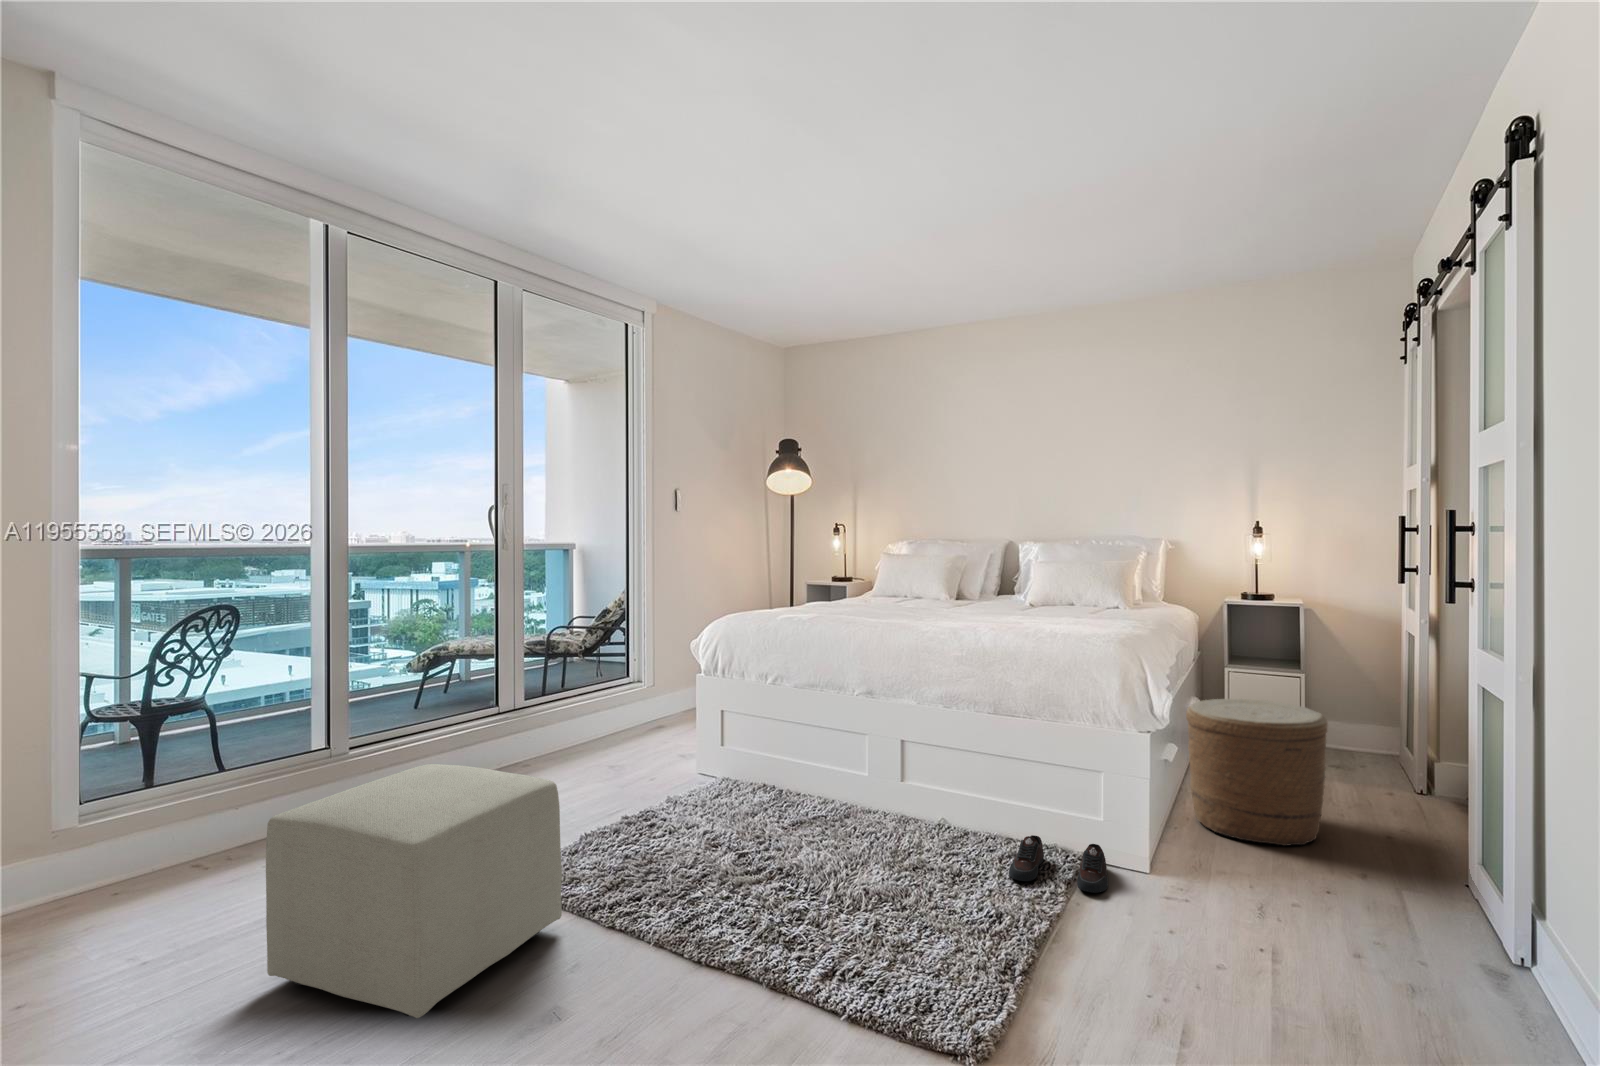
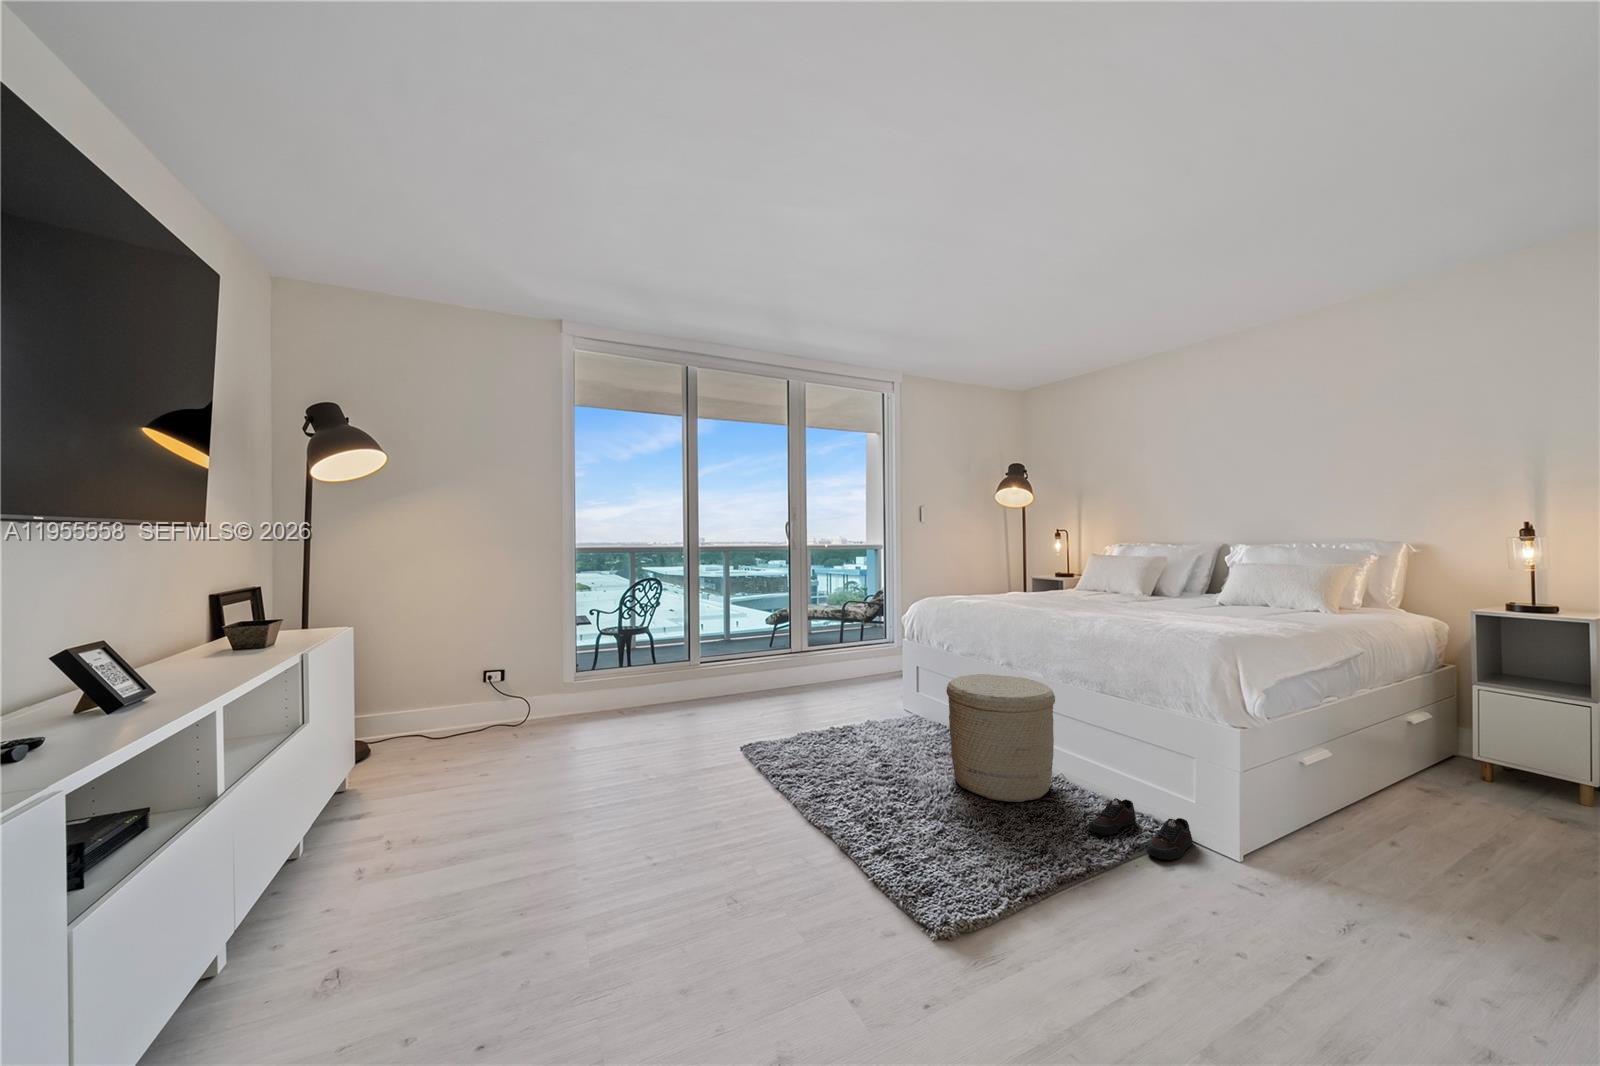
woven basket: present [1186,699,1328,846] -> present [946,674,1055,802]
ottoman: present [266,764,562,1019] -> none [597,670,748,807]

